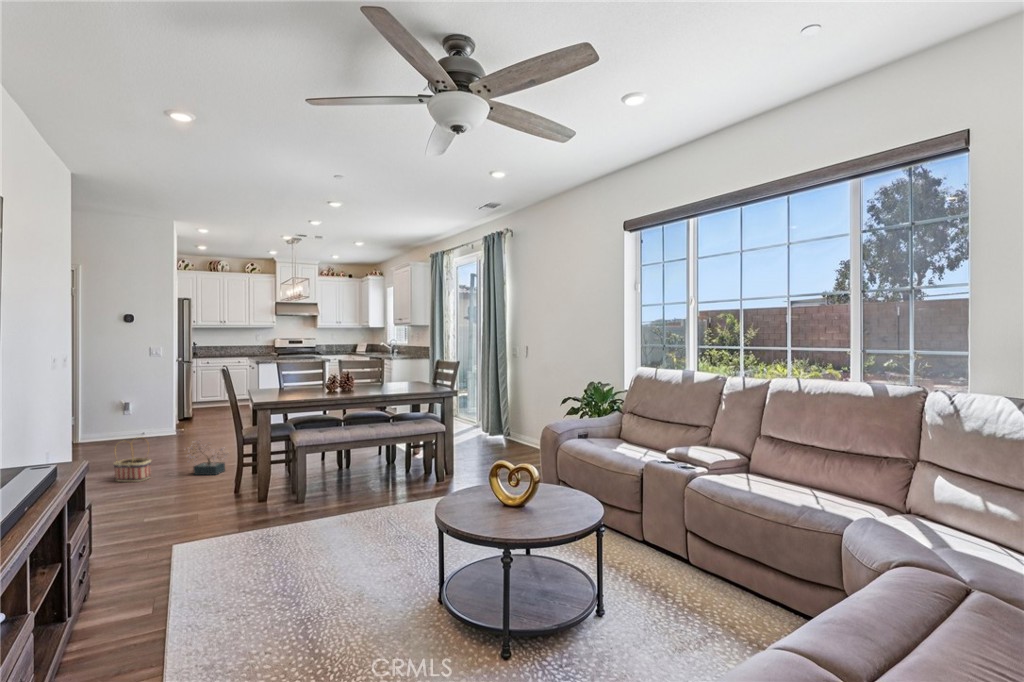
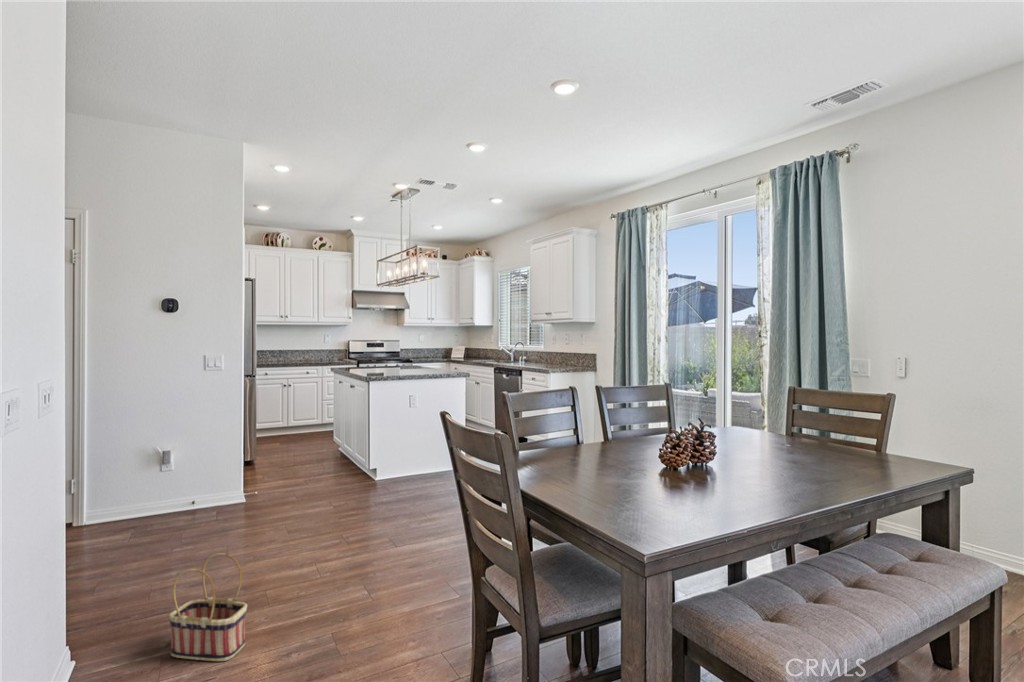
decorative plant: present [187,441,226,475] -> none [314,554,400,639]

